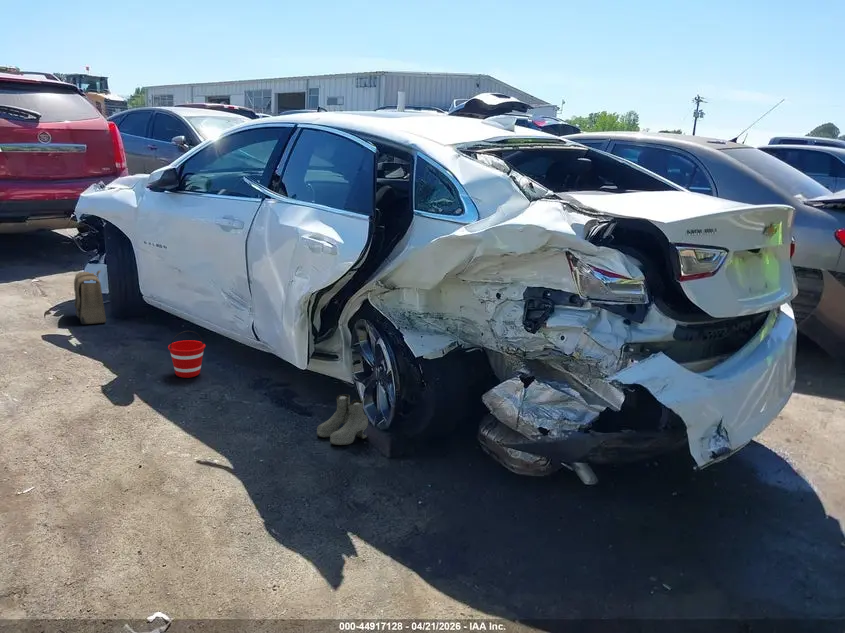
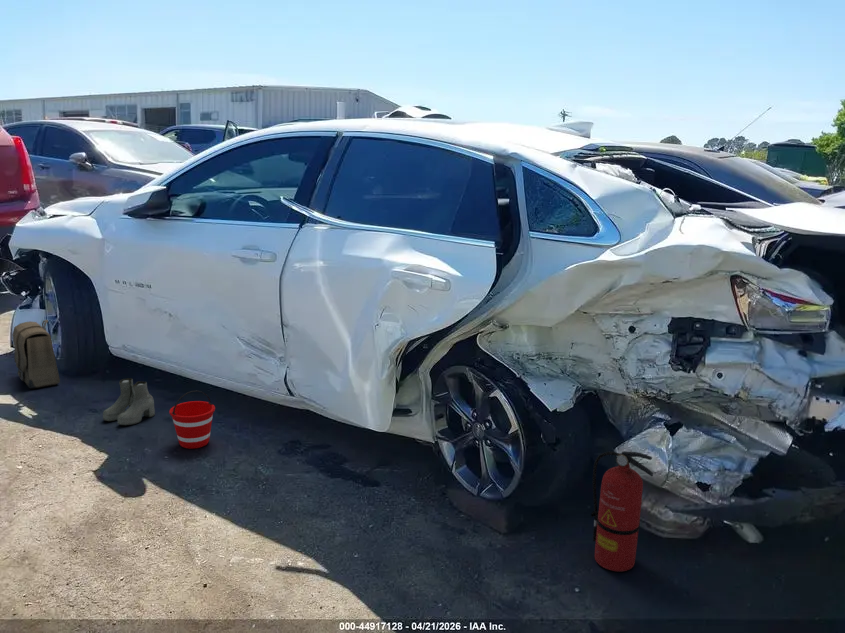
boots: present [317,394,368,445] -> present [103,378,155,425]
fire extinguisher: none [462,397,506,499] -> present [591,452,653,572]

